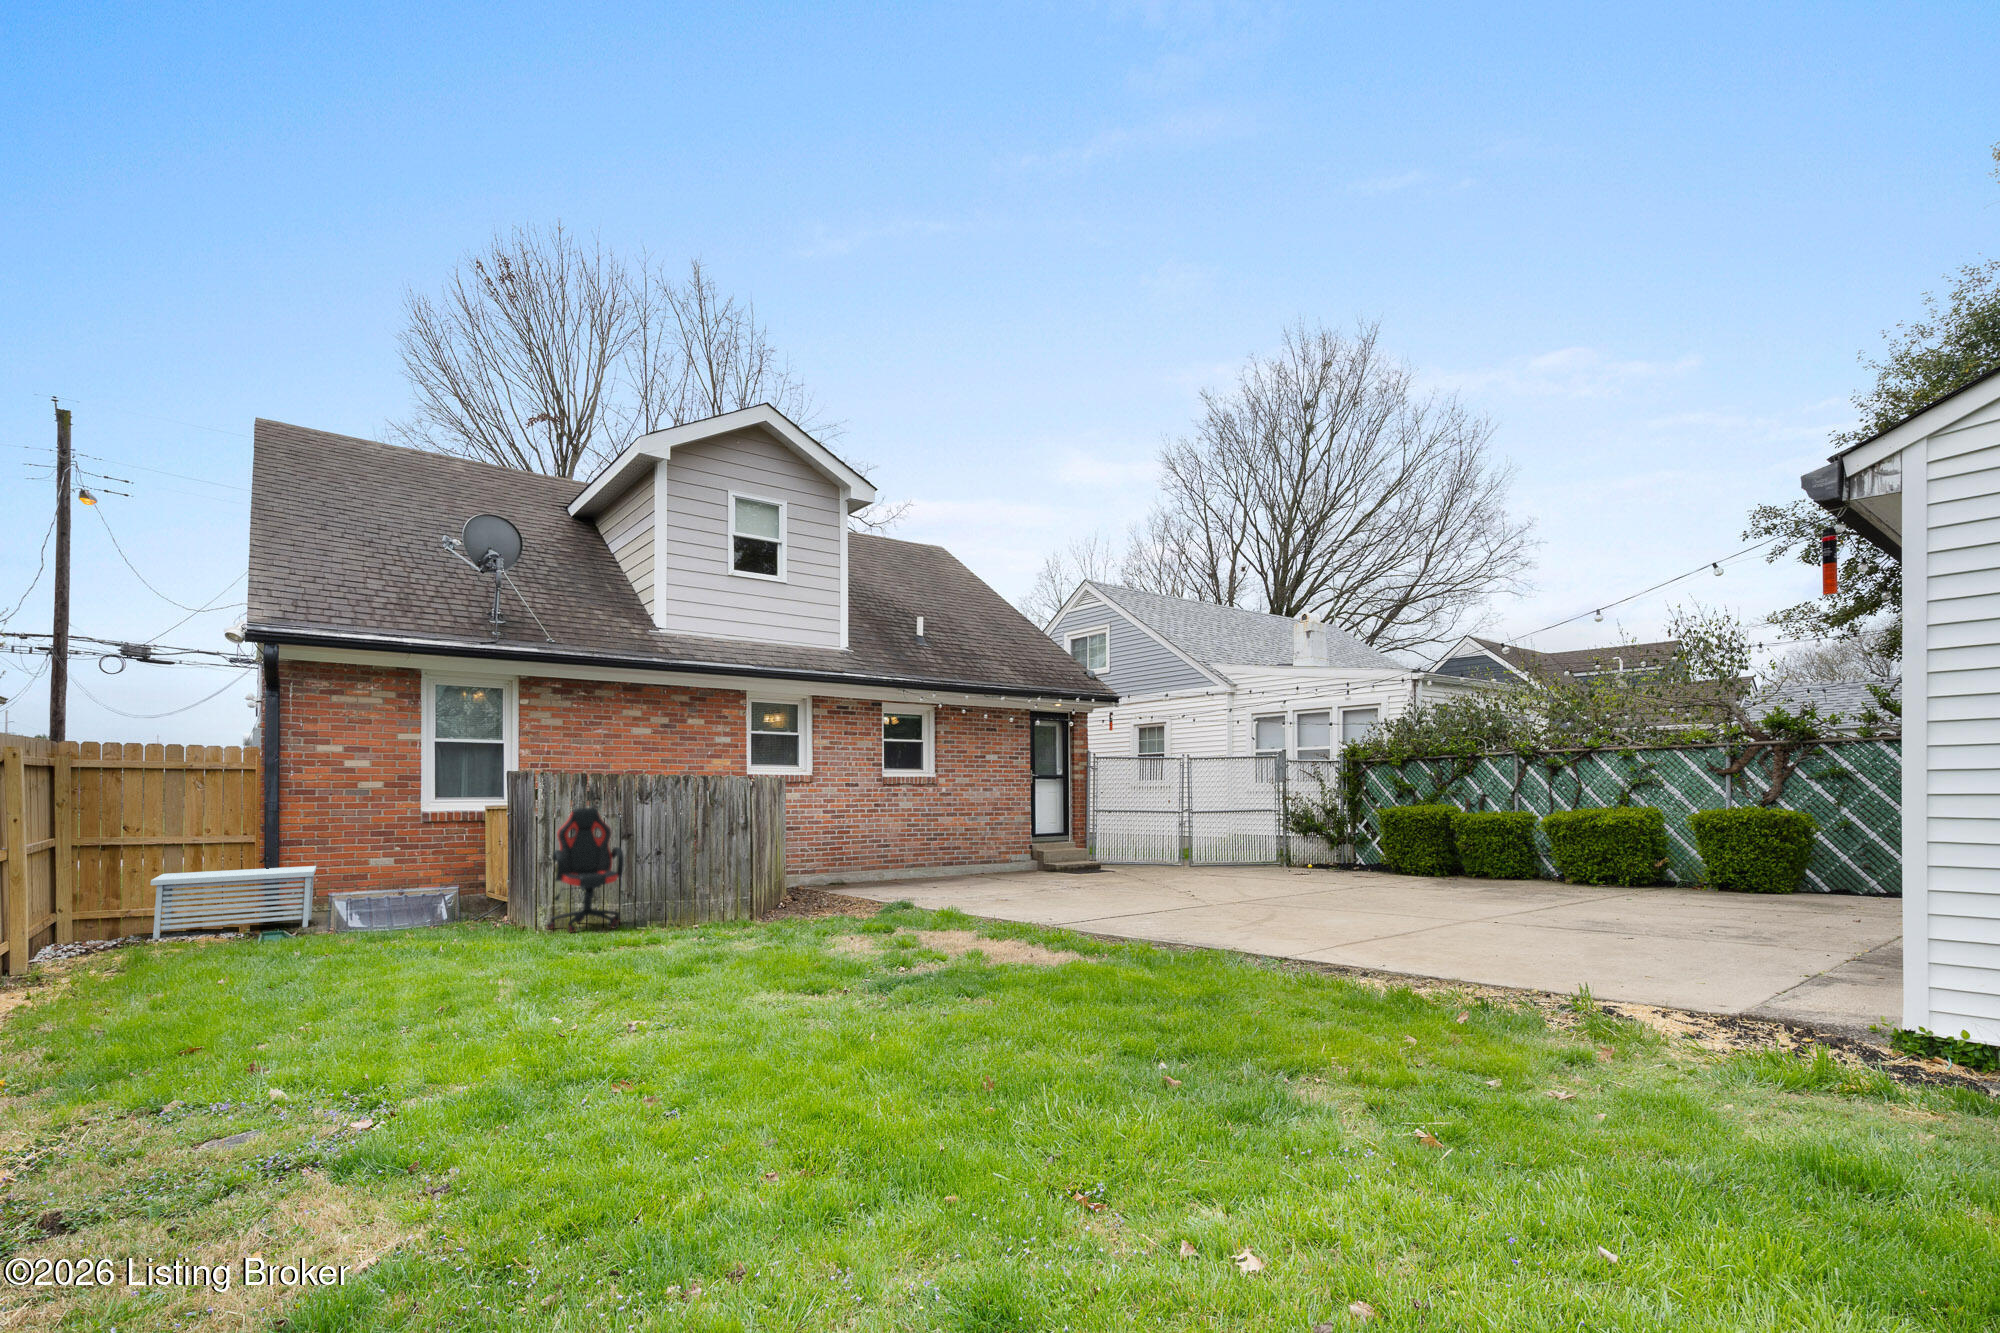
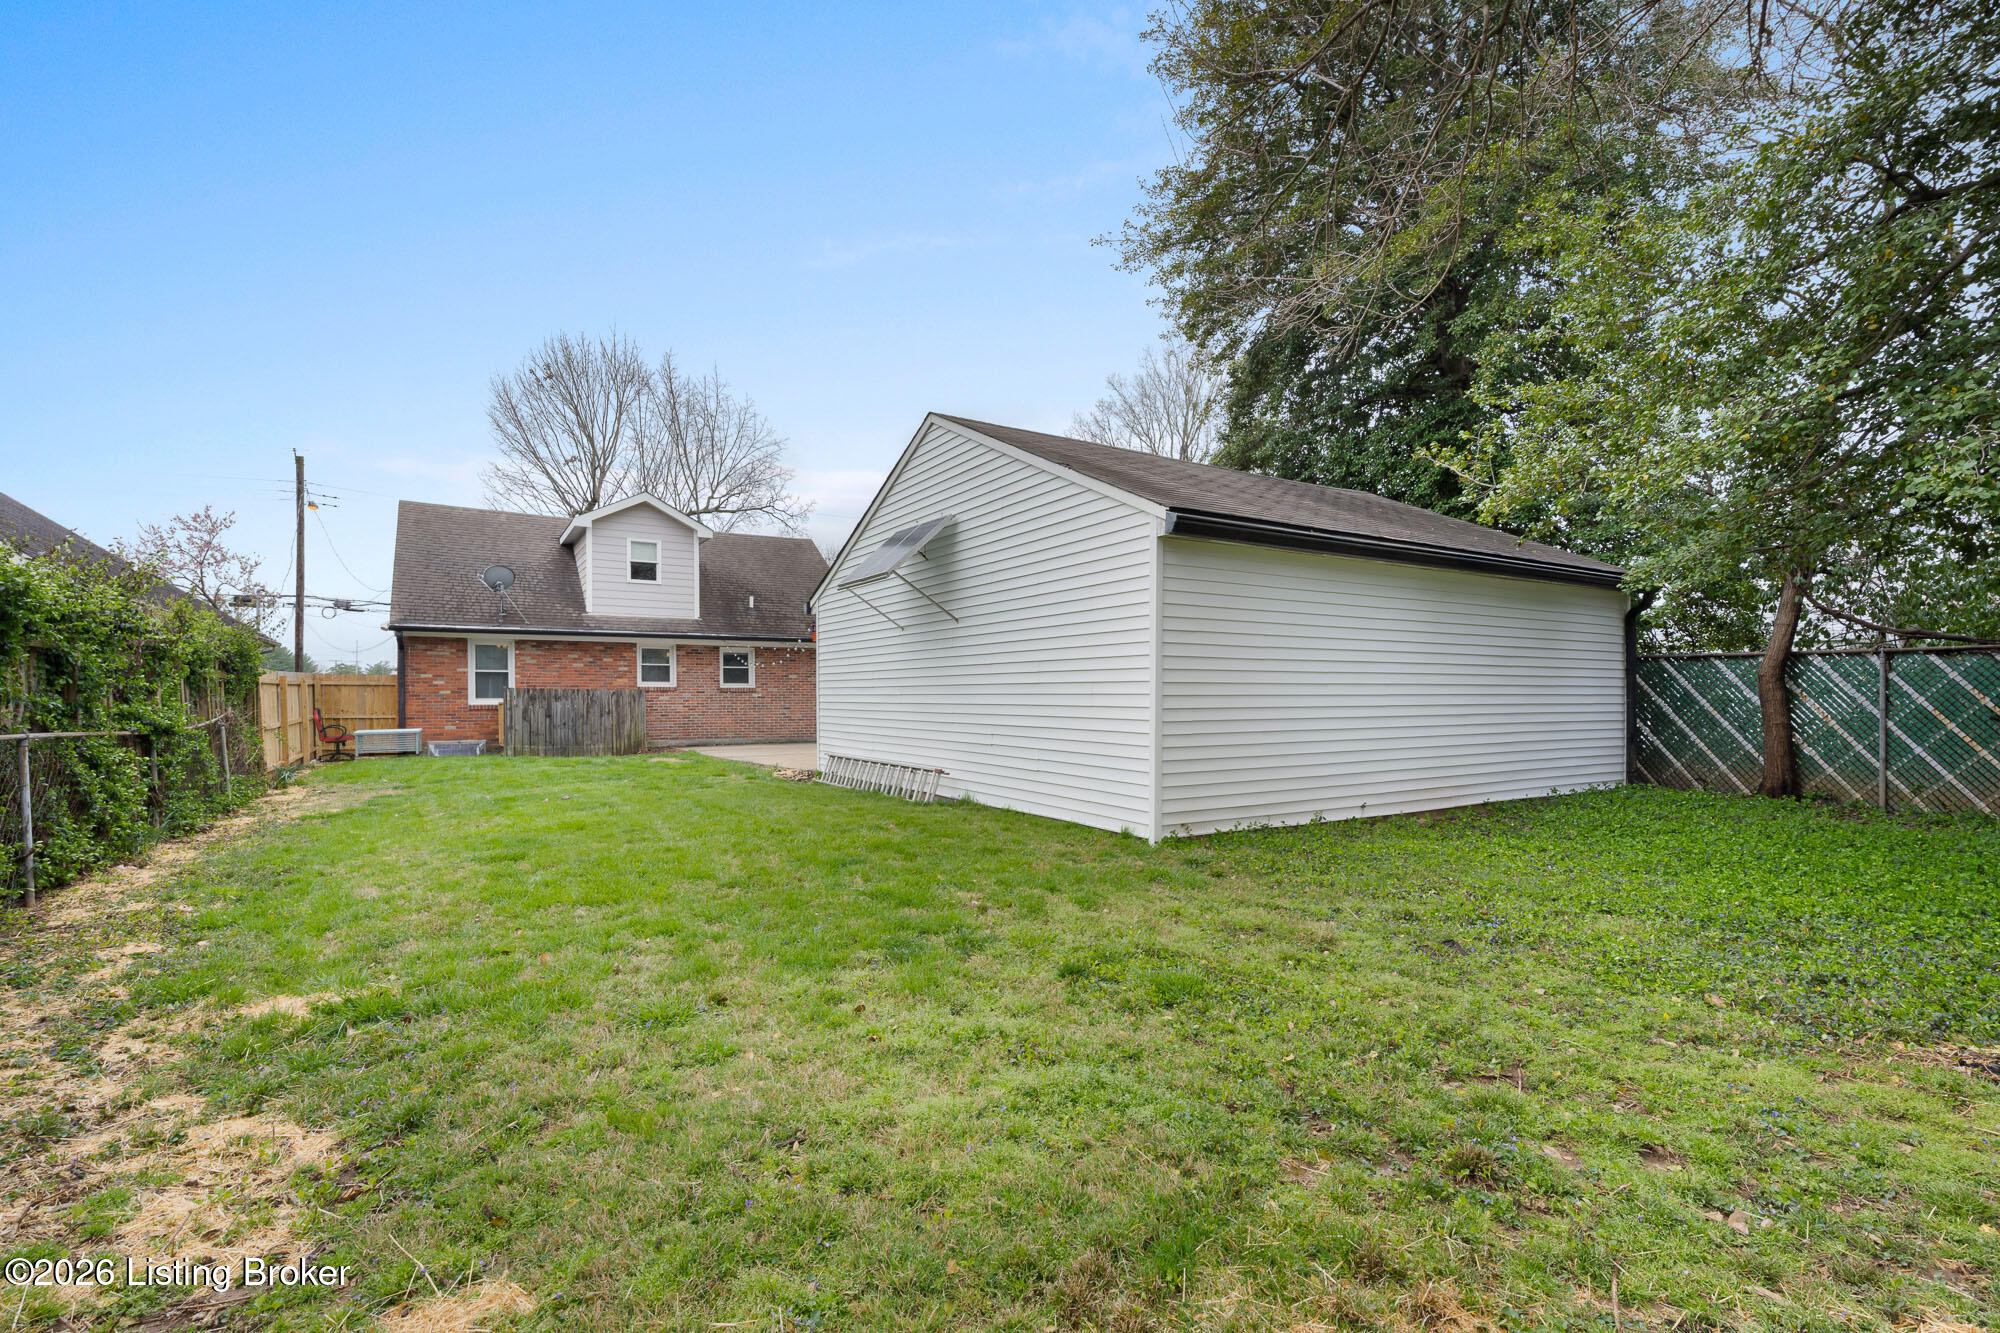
chair: present [547,808,624,933] -> present [313,708,355,762]

